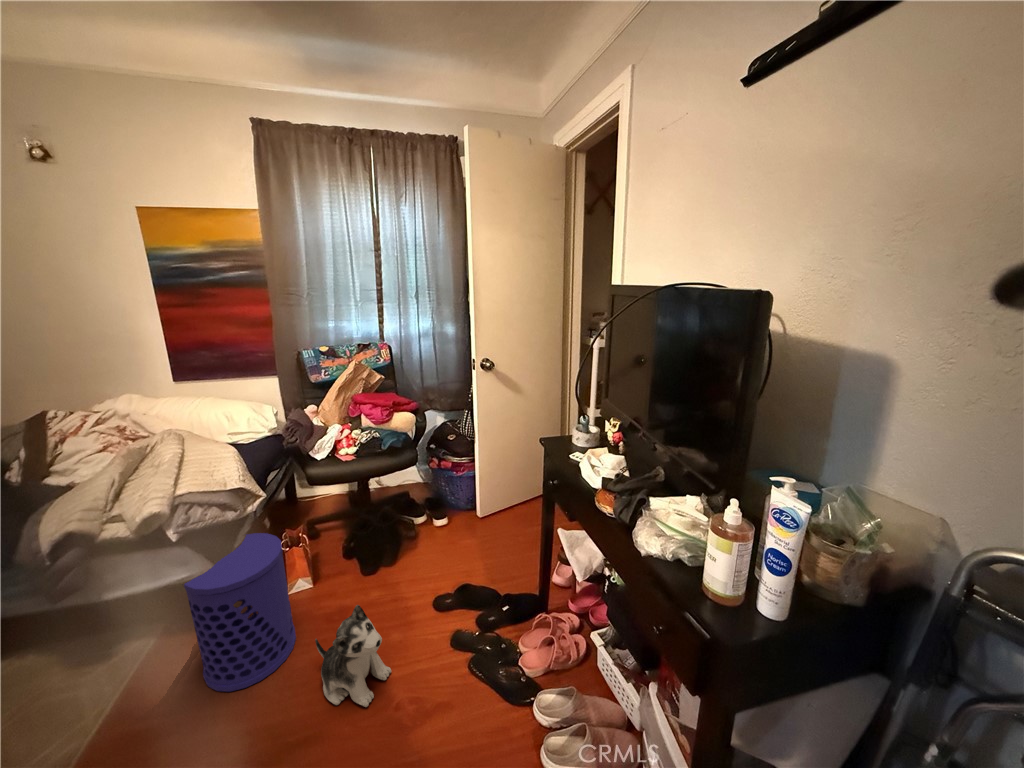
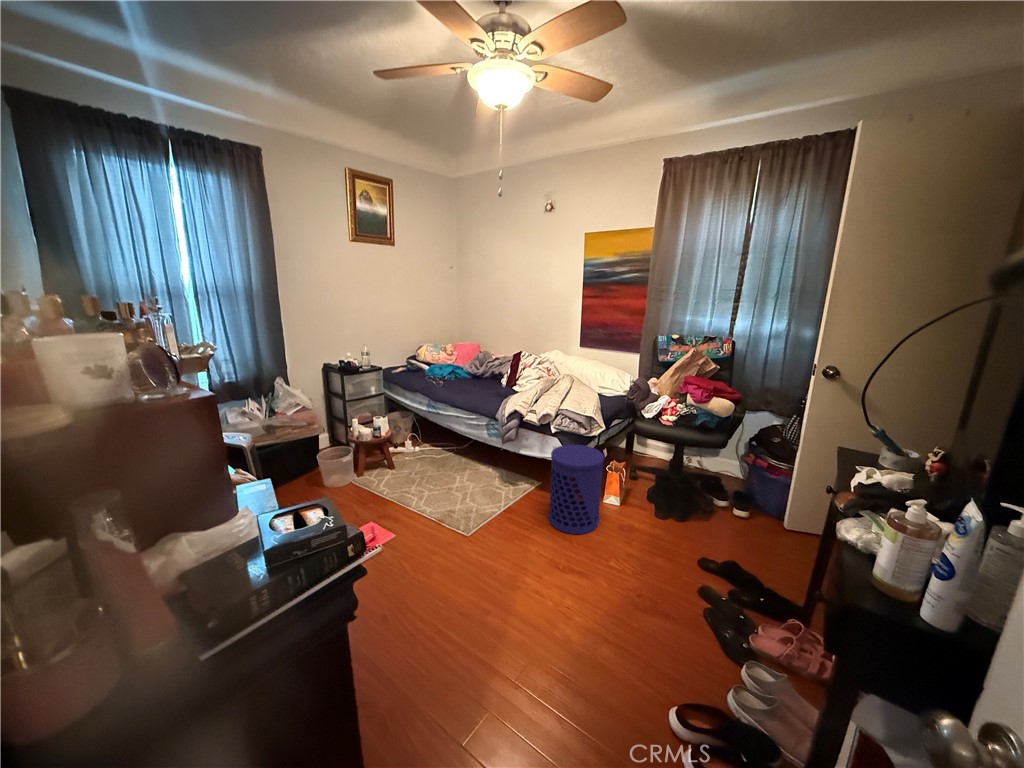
plush toy: present [315,605,391,707] -> none [601,515,646,585]

